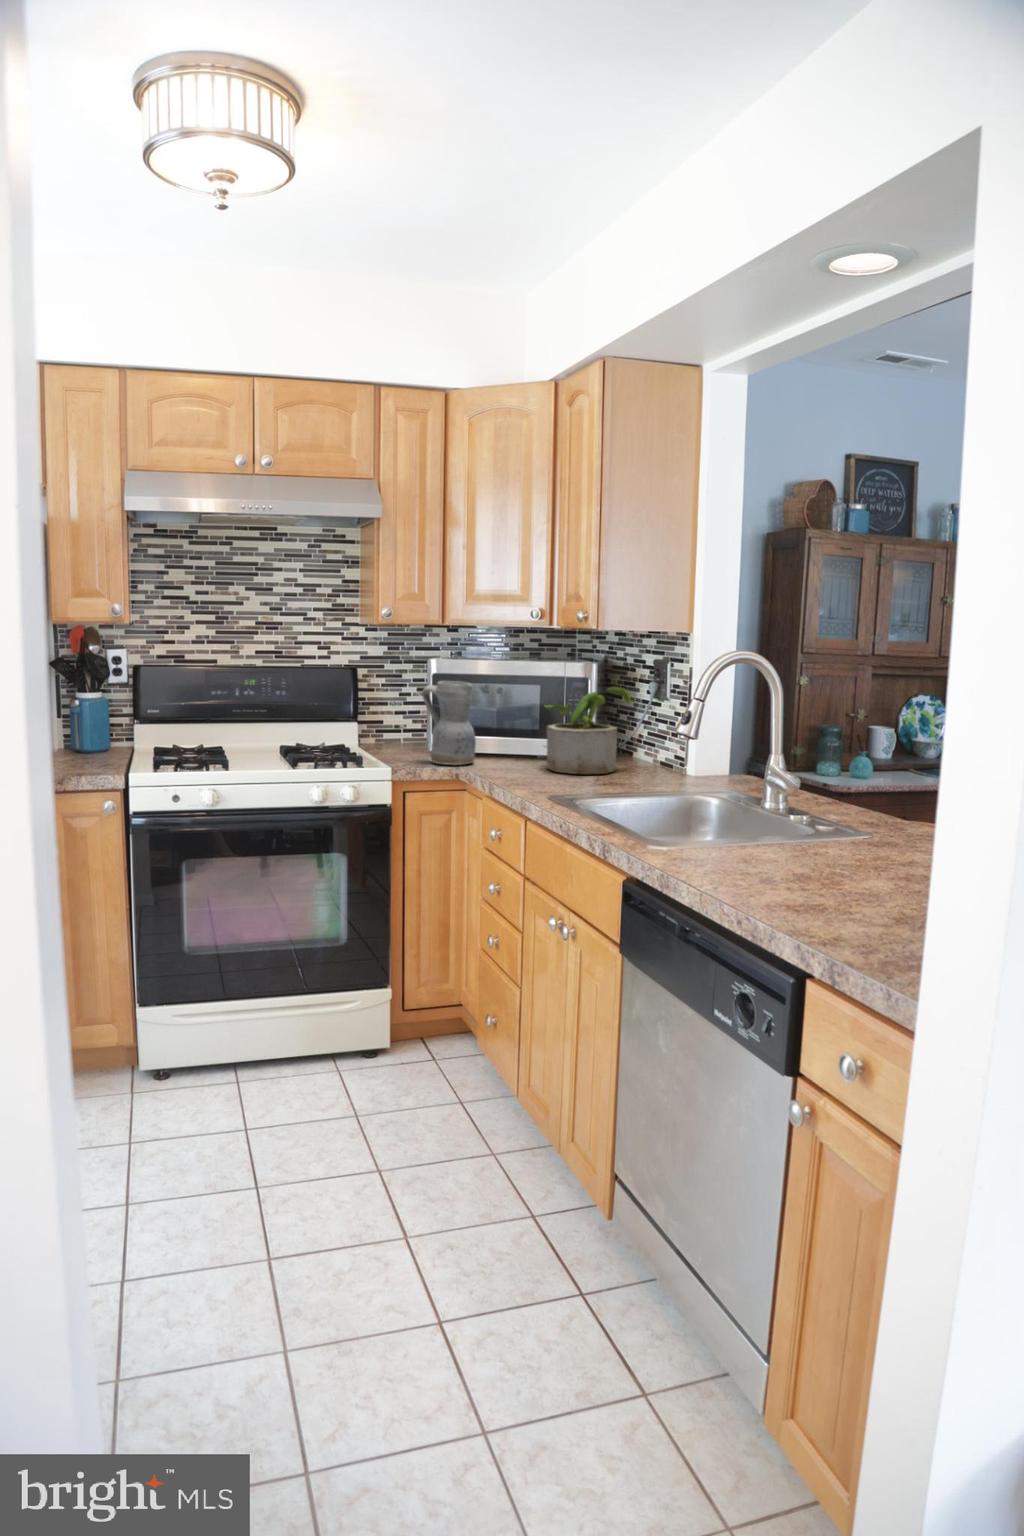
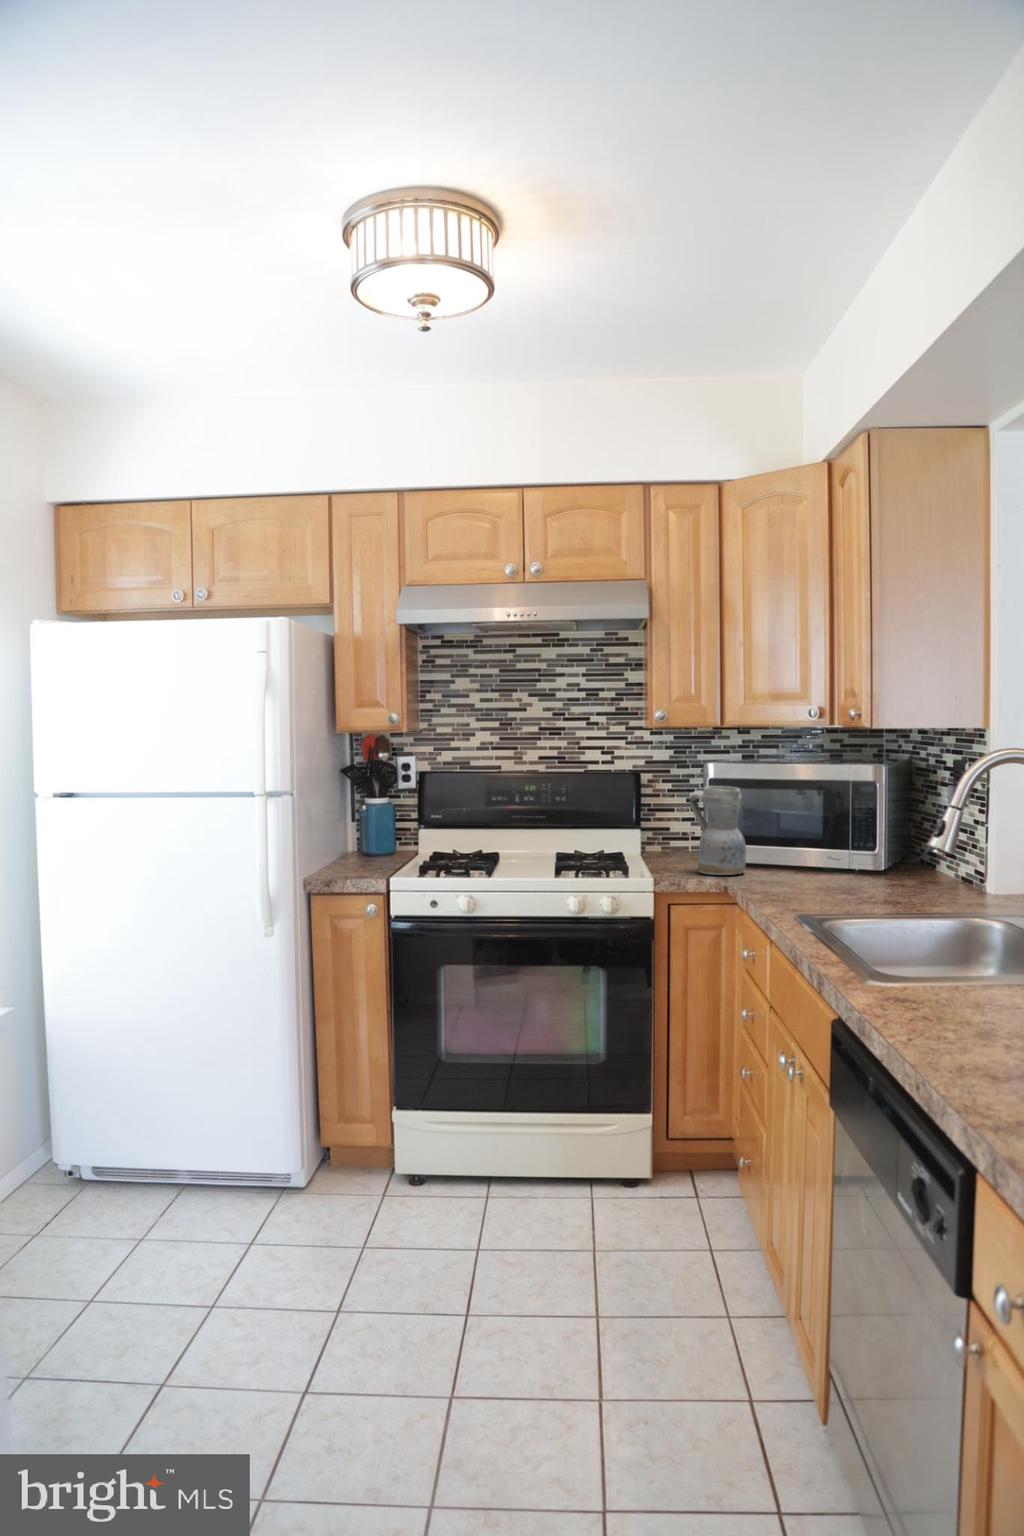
potted plant: present [544,687,631,774] -> none [821,792,917,888]

